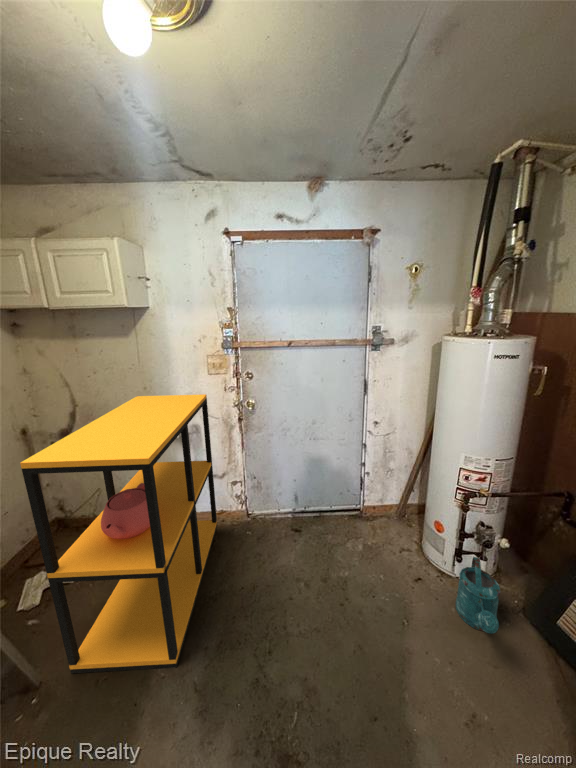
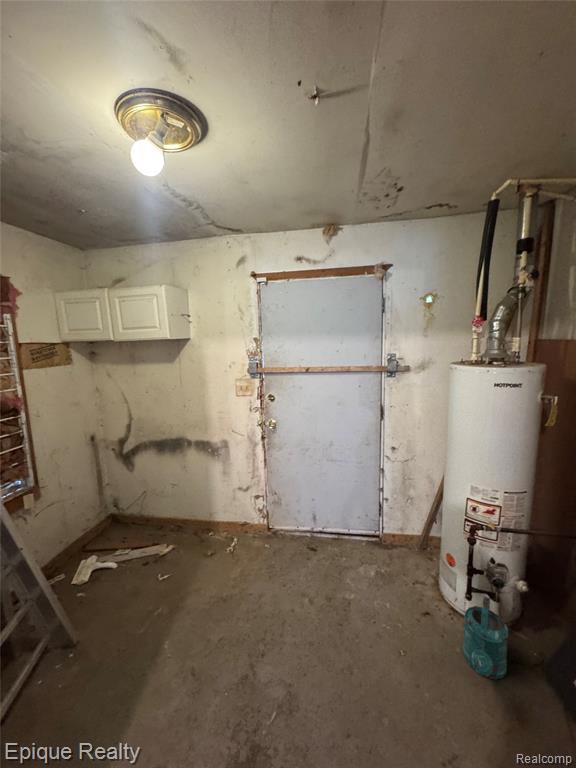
shelving unit: present [20,394,217,673] -> none [78,413,240,652]

